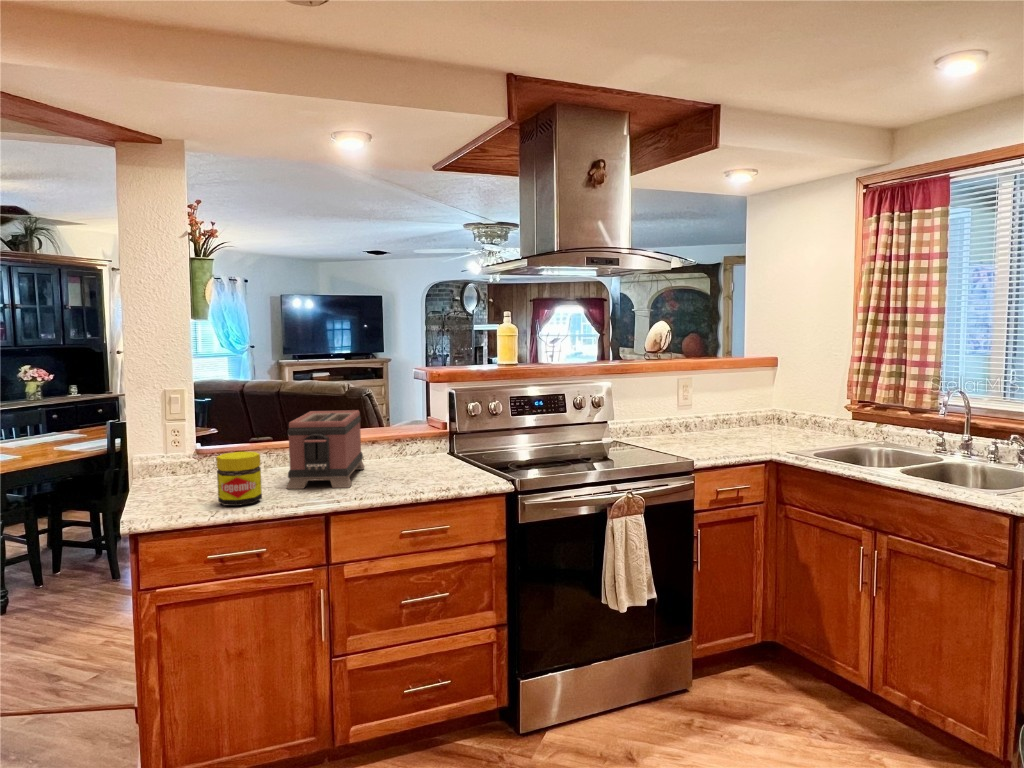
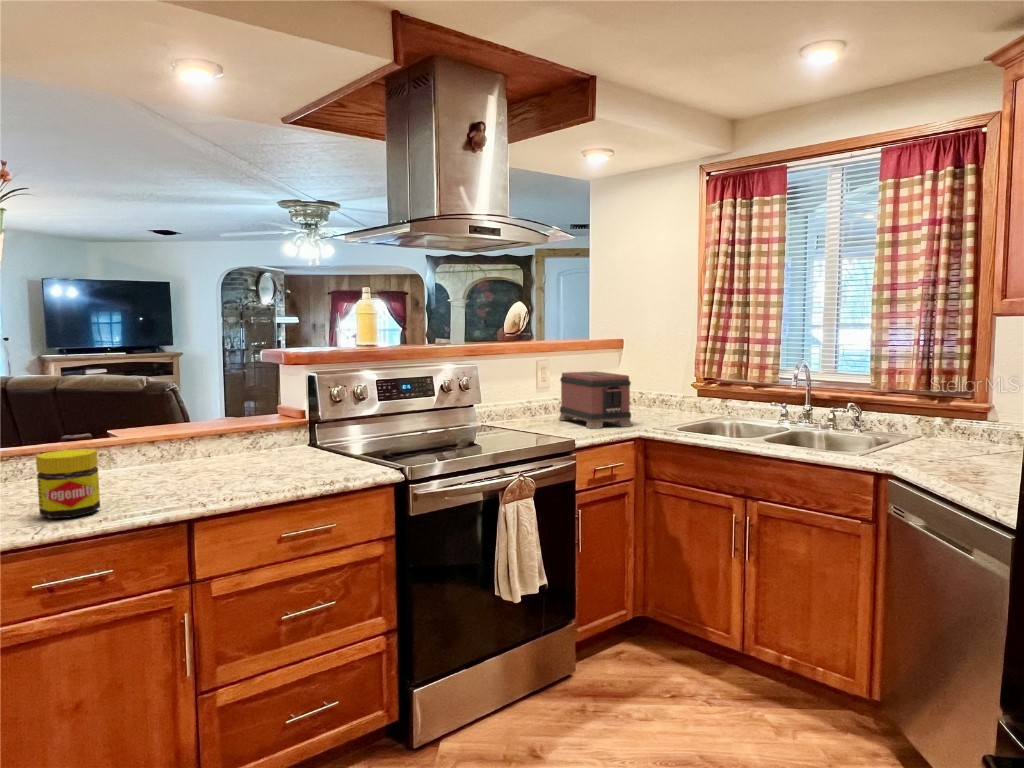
toaster: present [287,410,365,489] -> present [559,371,632,429]

